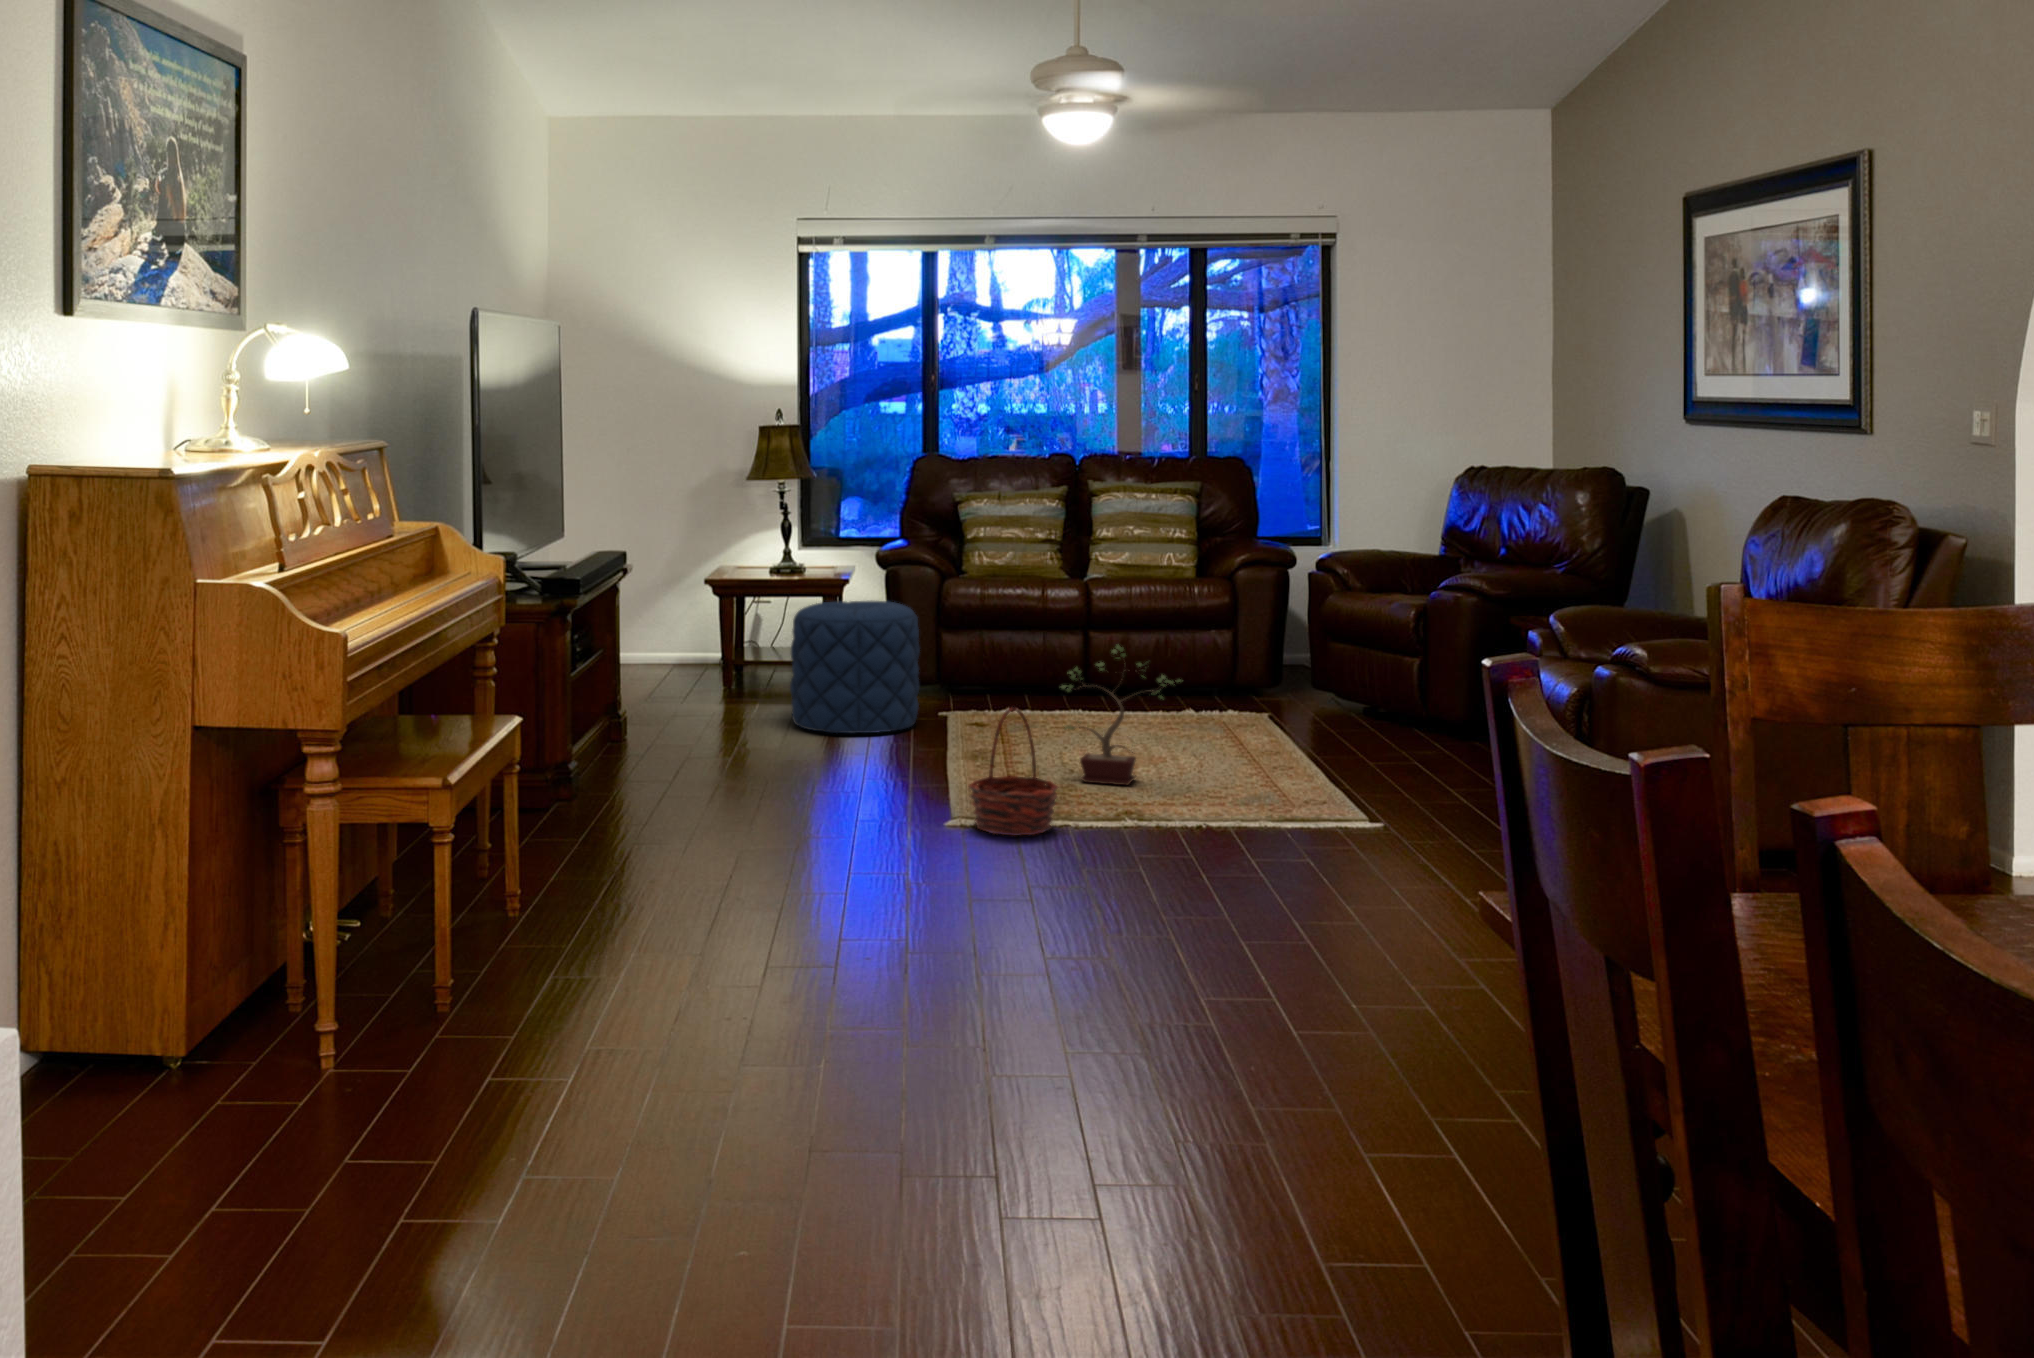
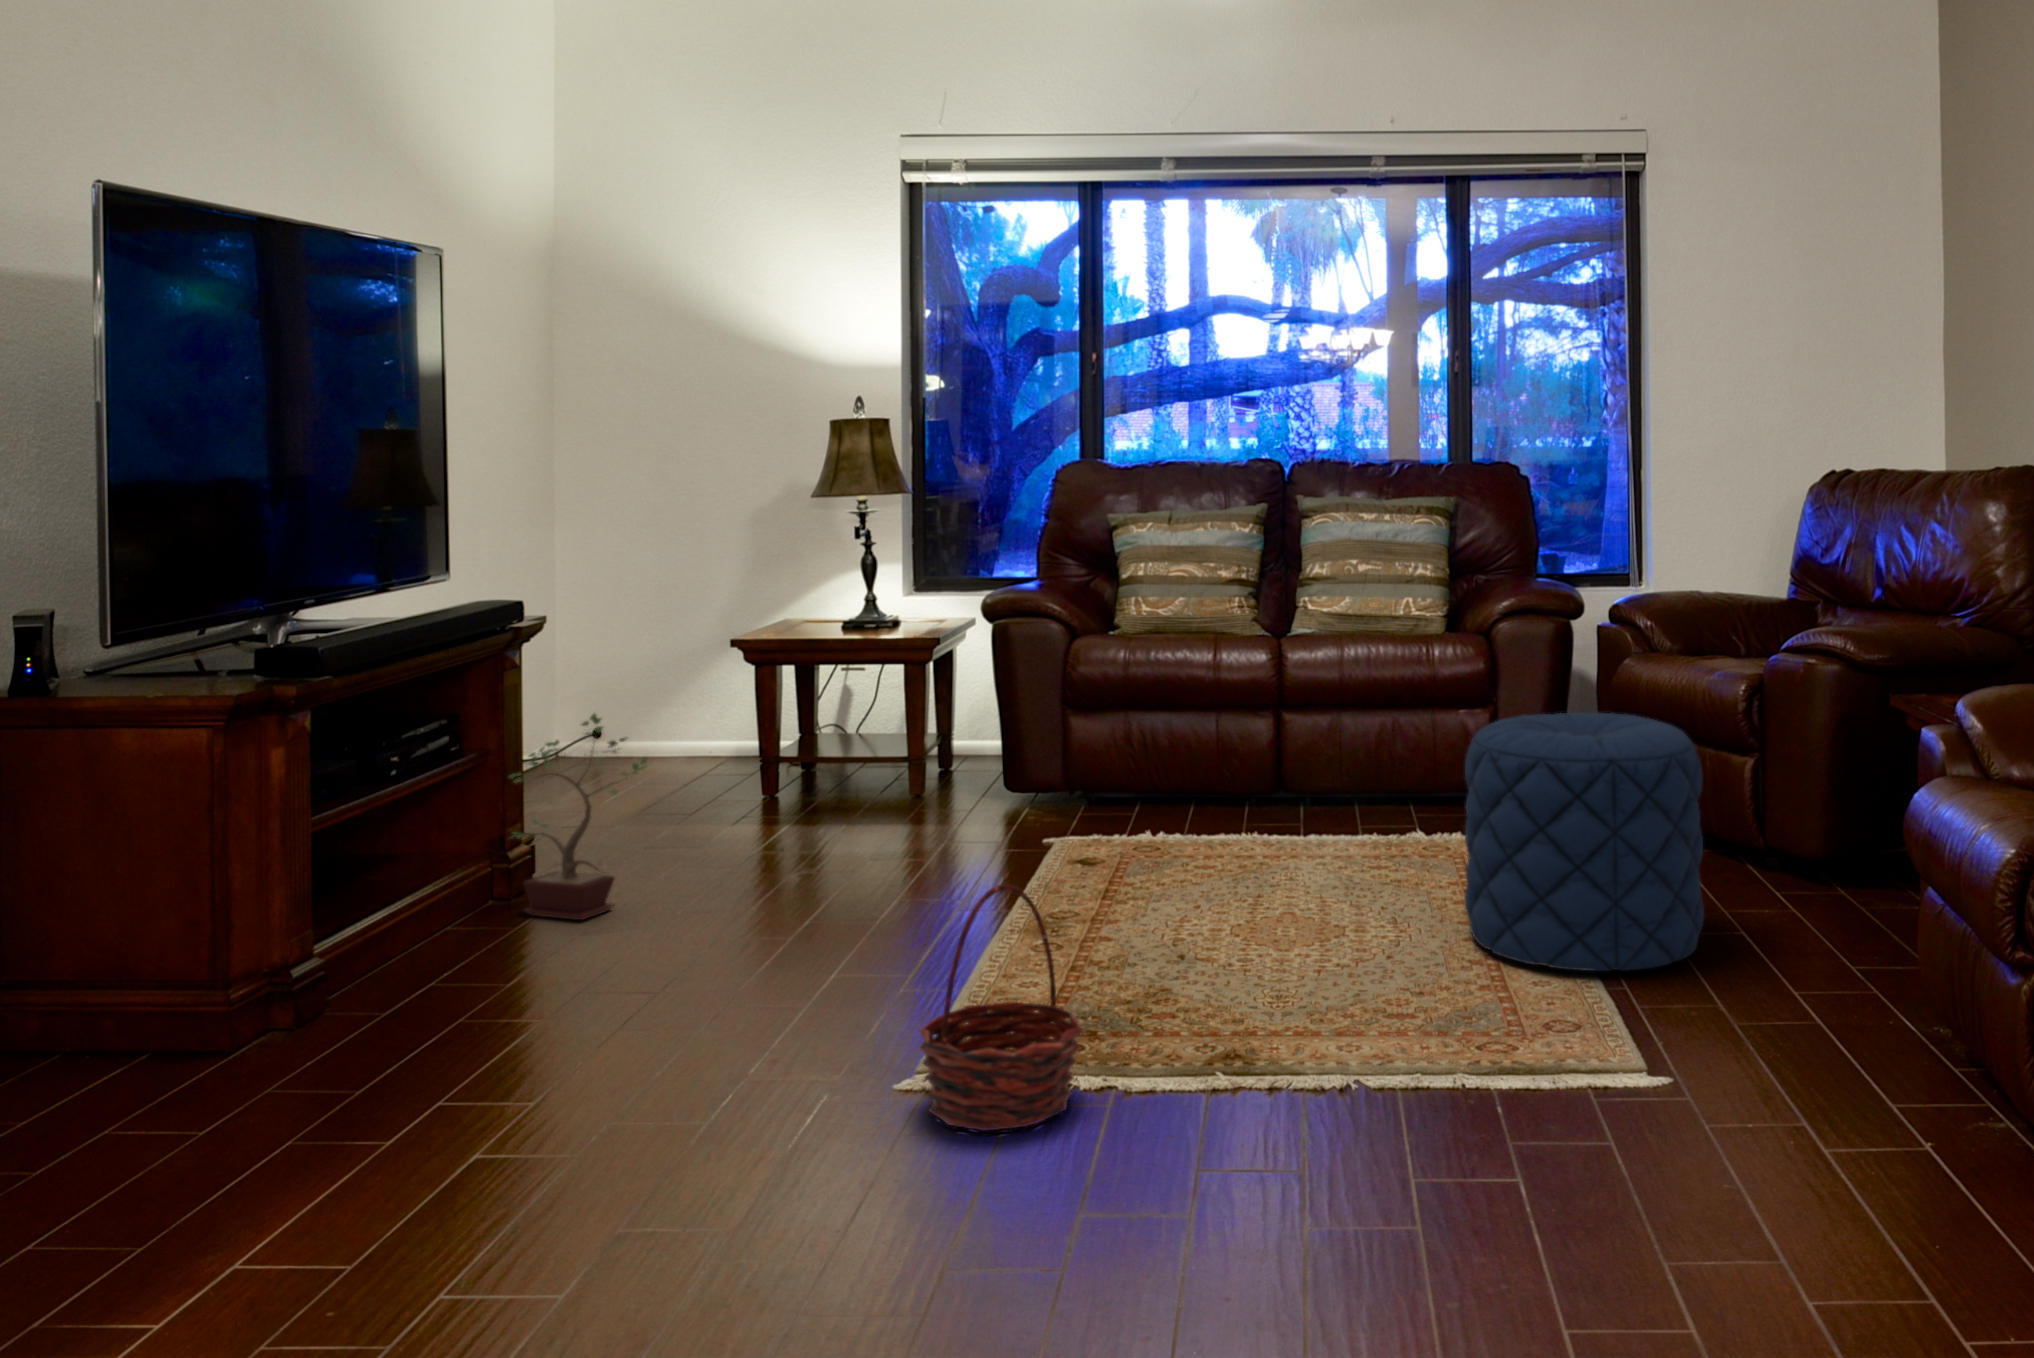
pouf: present [790,601,920,733] -> present [1465,713,1704,971]
potted plant: present [1061,644,1180,785] -> present [509,713,647,920]

